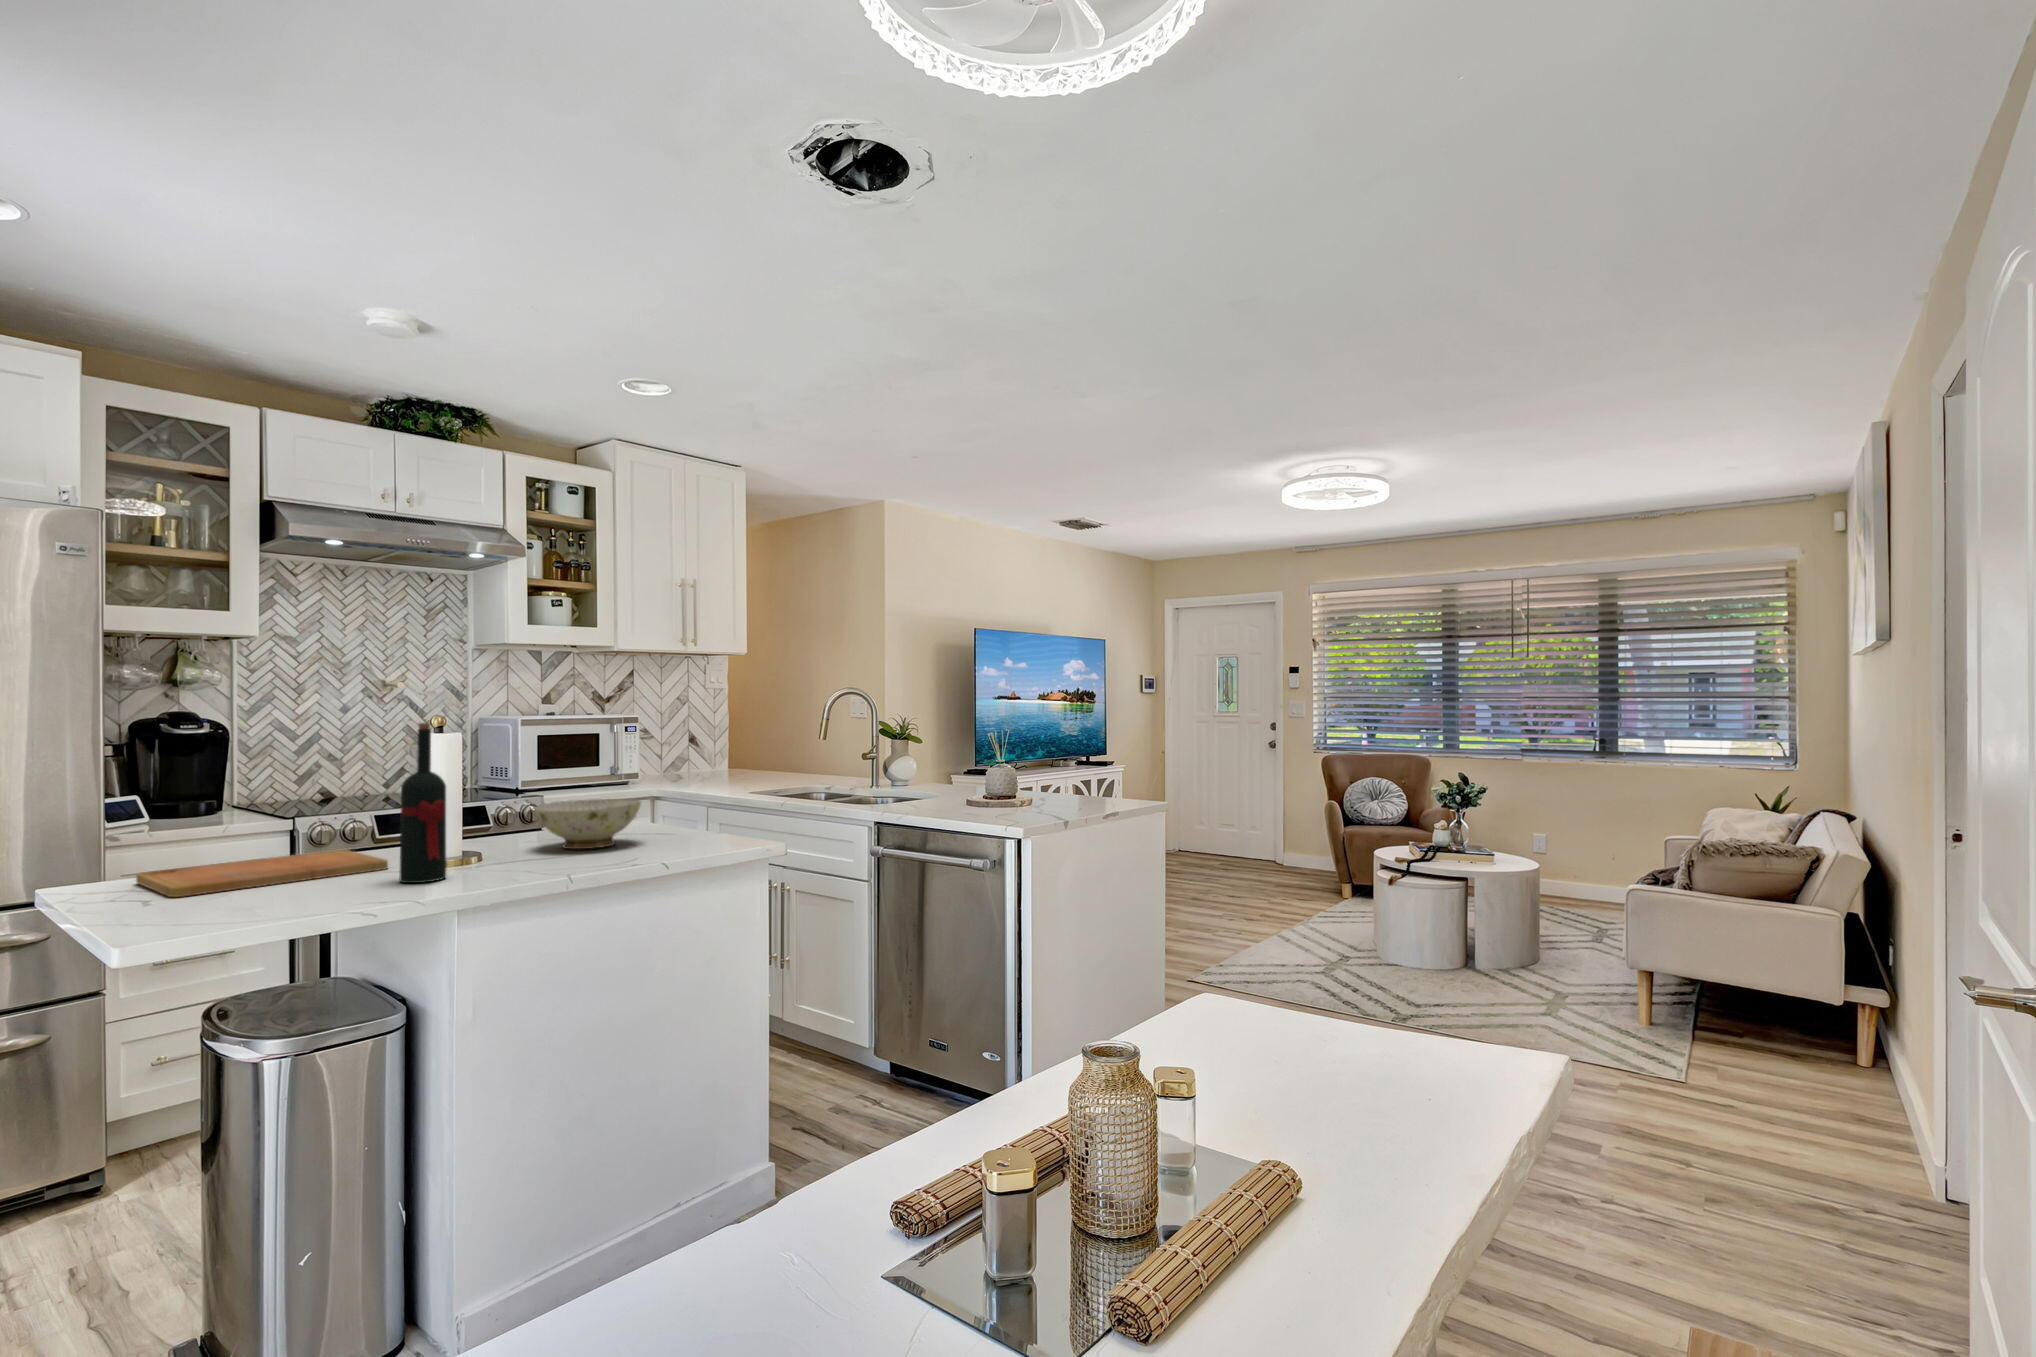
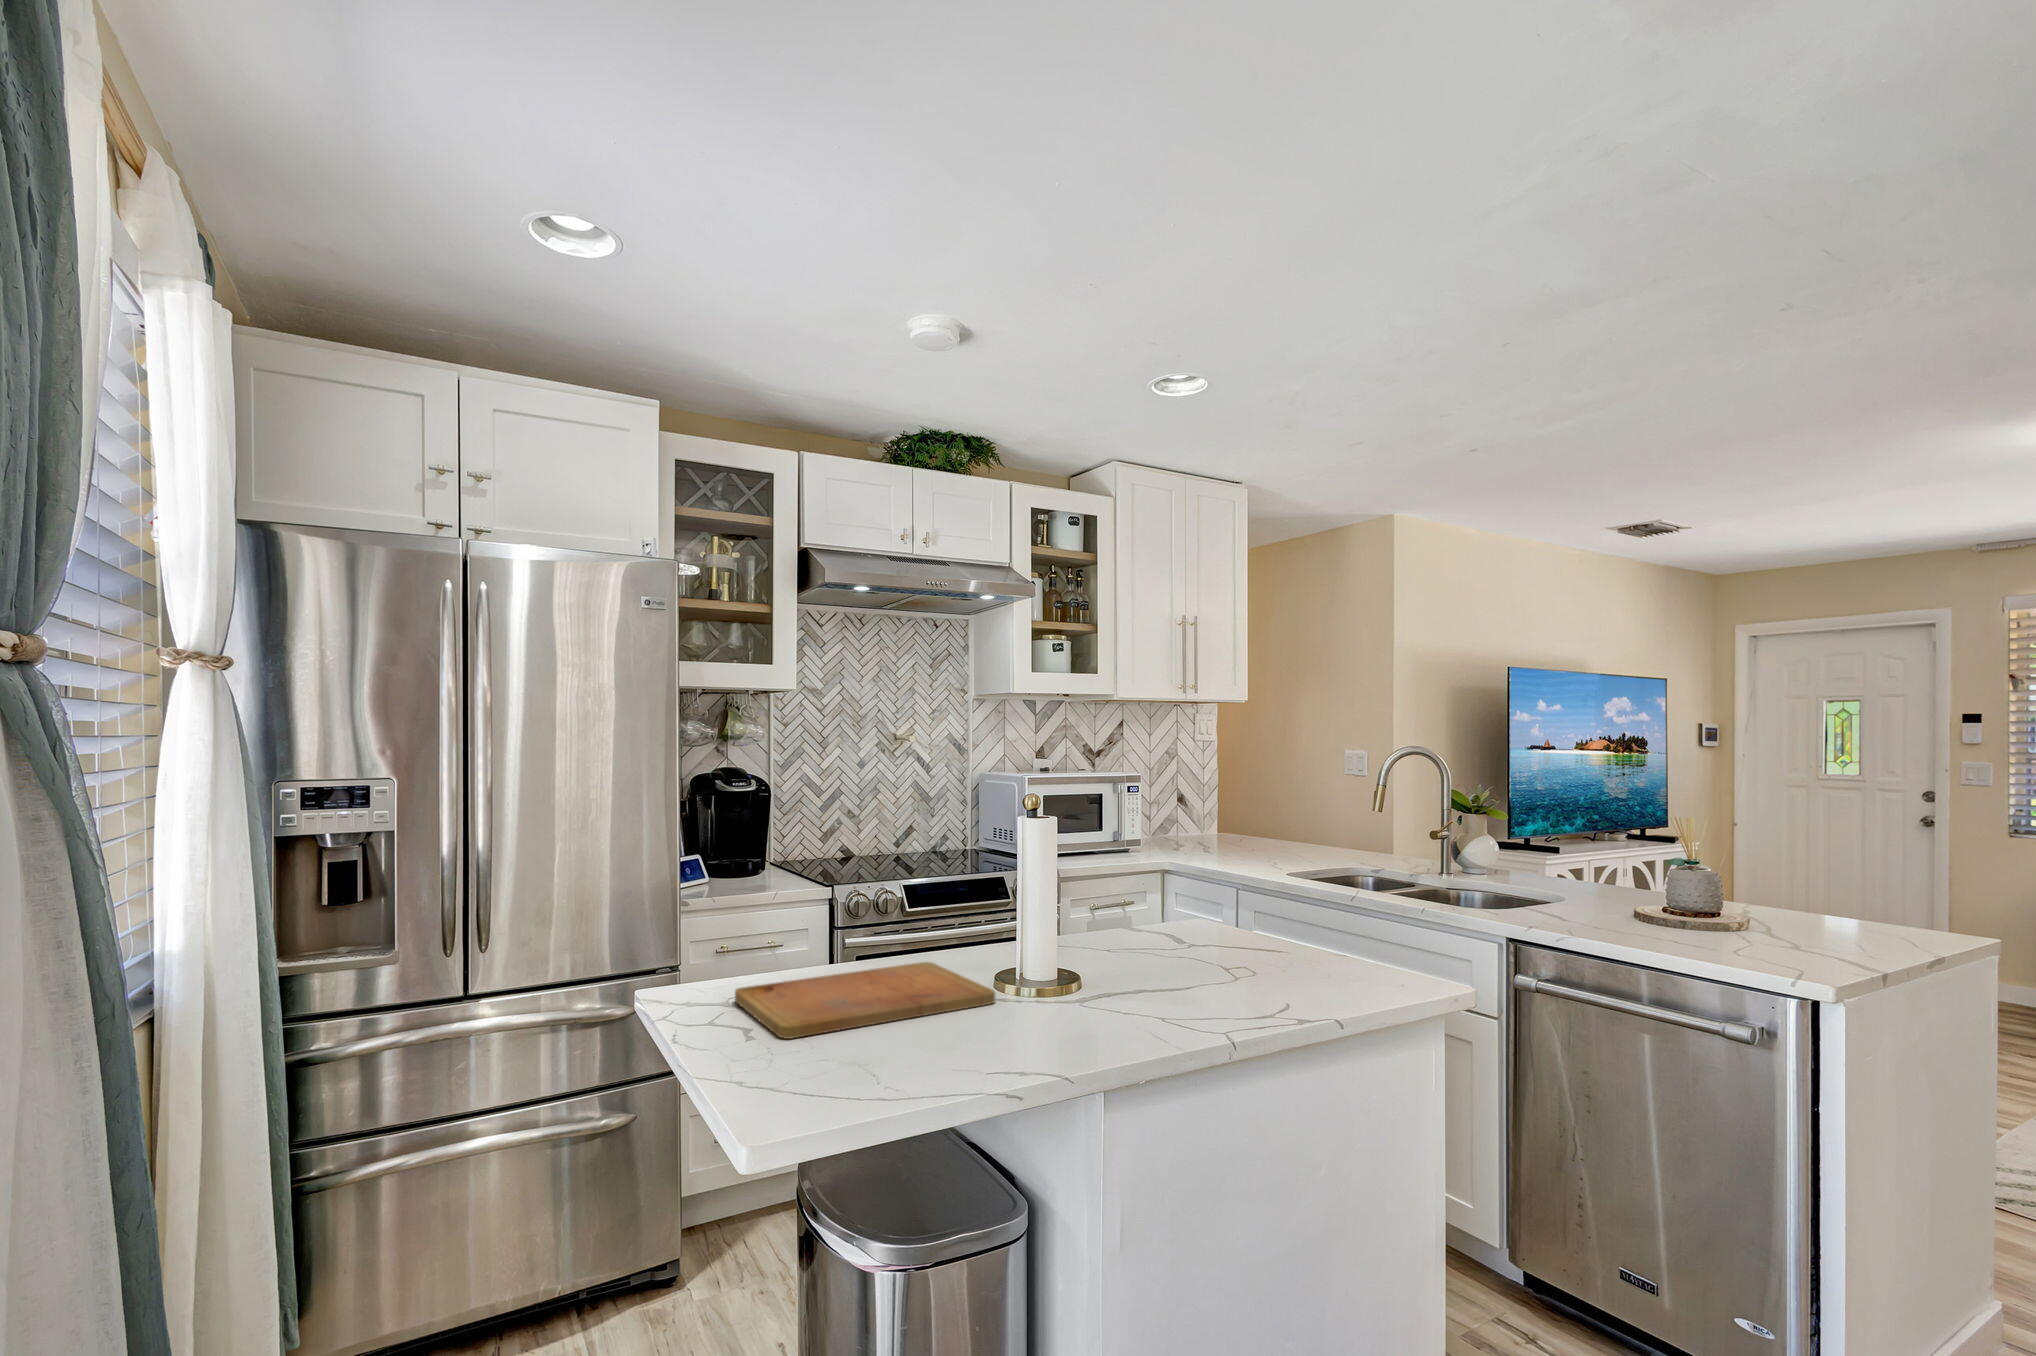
wine bottle: present [399,723,446,883] -> none [1029,819,1087,1044]
ceramic bowl: present [534,799,641,849] -> none [1146,909,1281,985]

